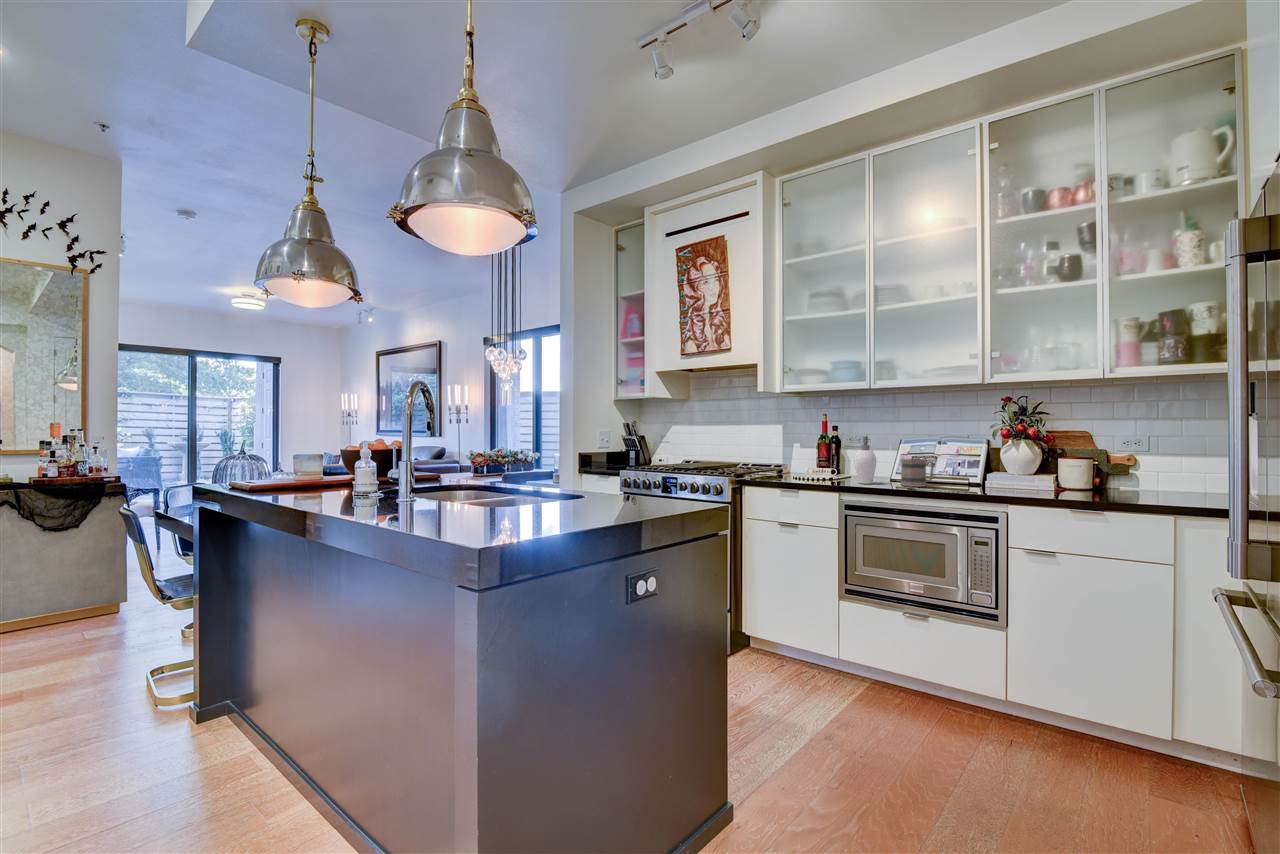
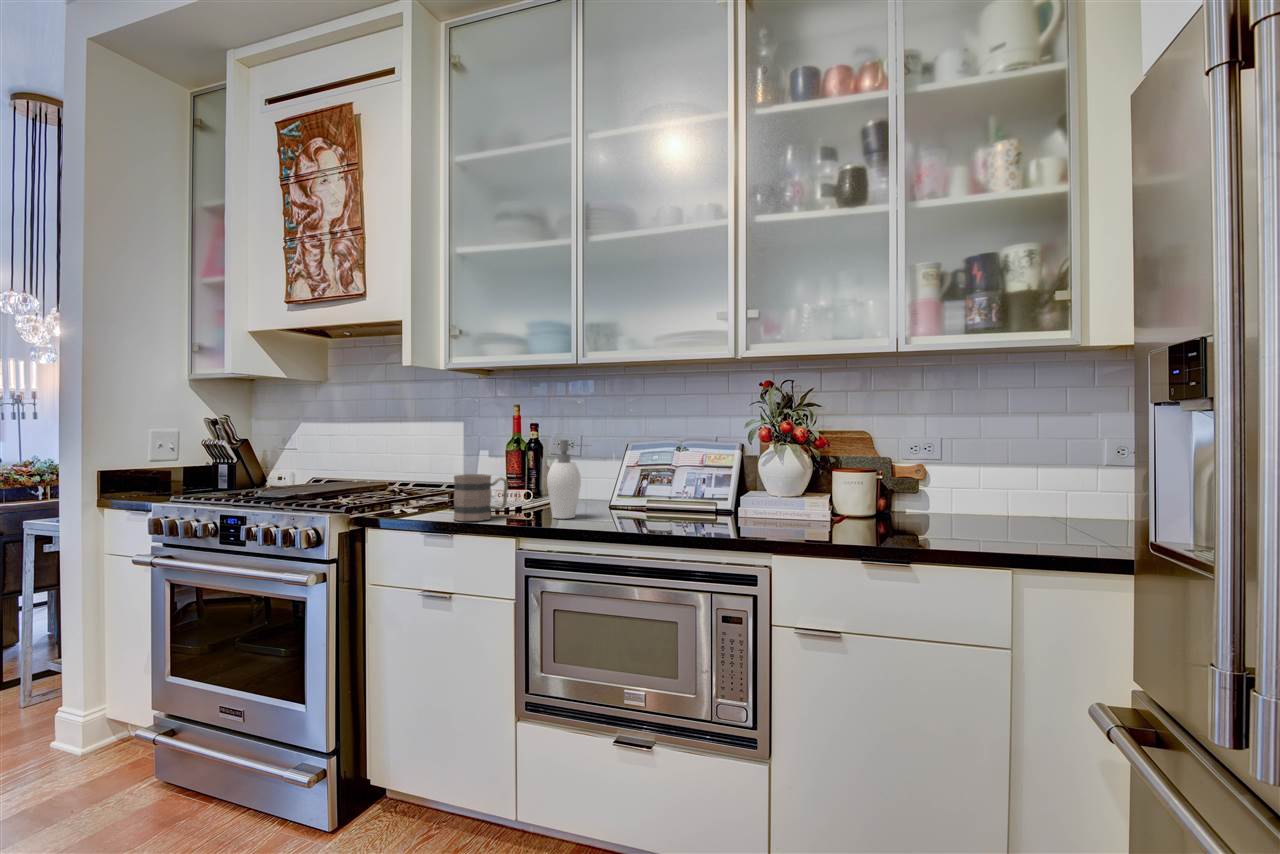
mug: present [901,459,934,487] -> present [454,474,508,521]

